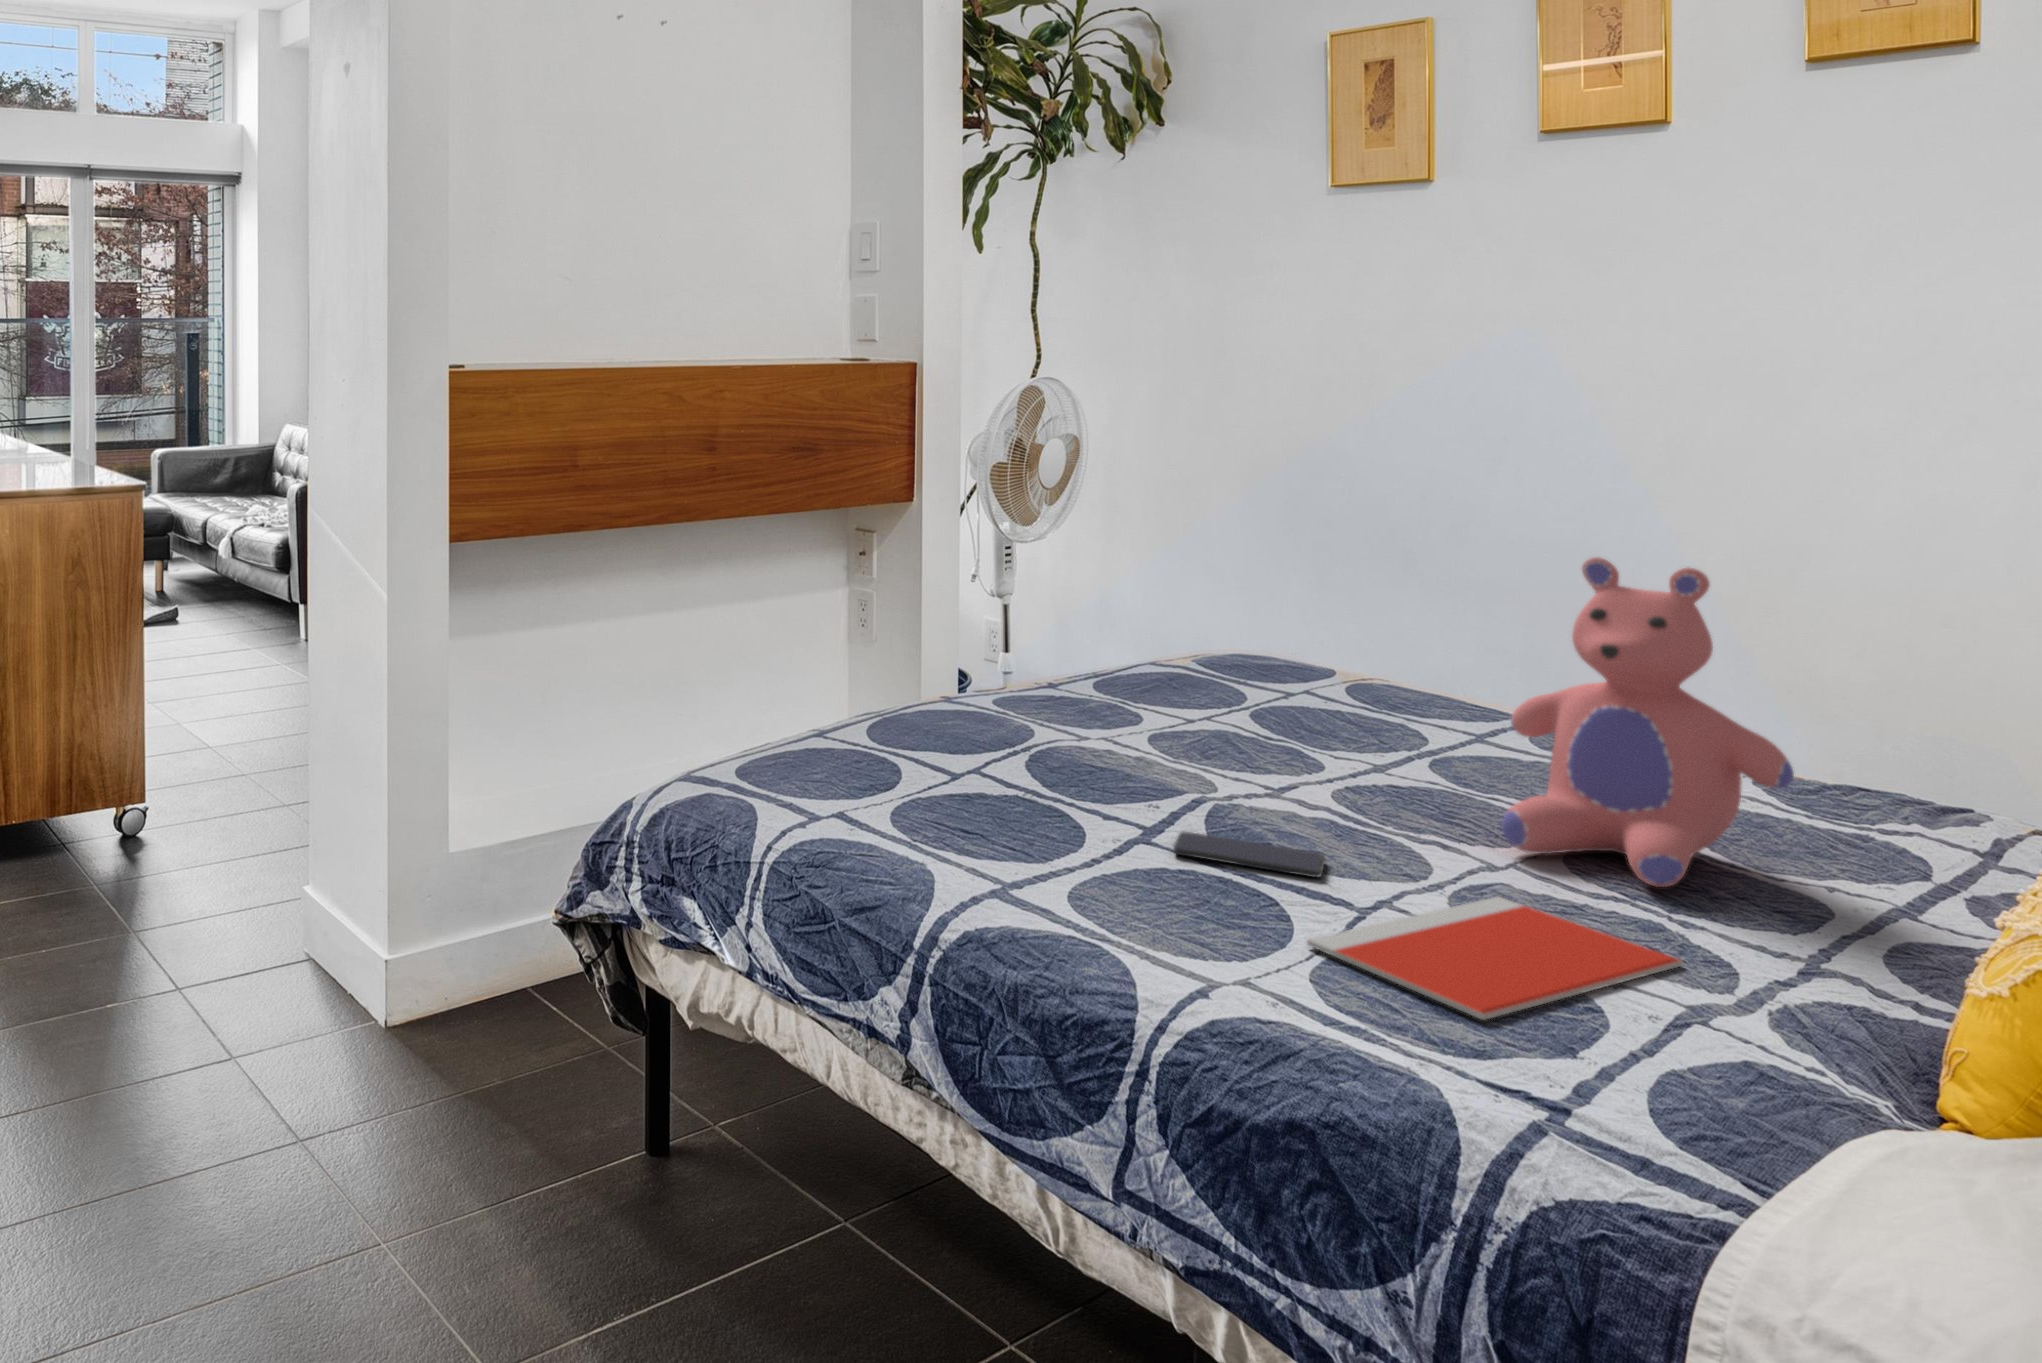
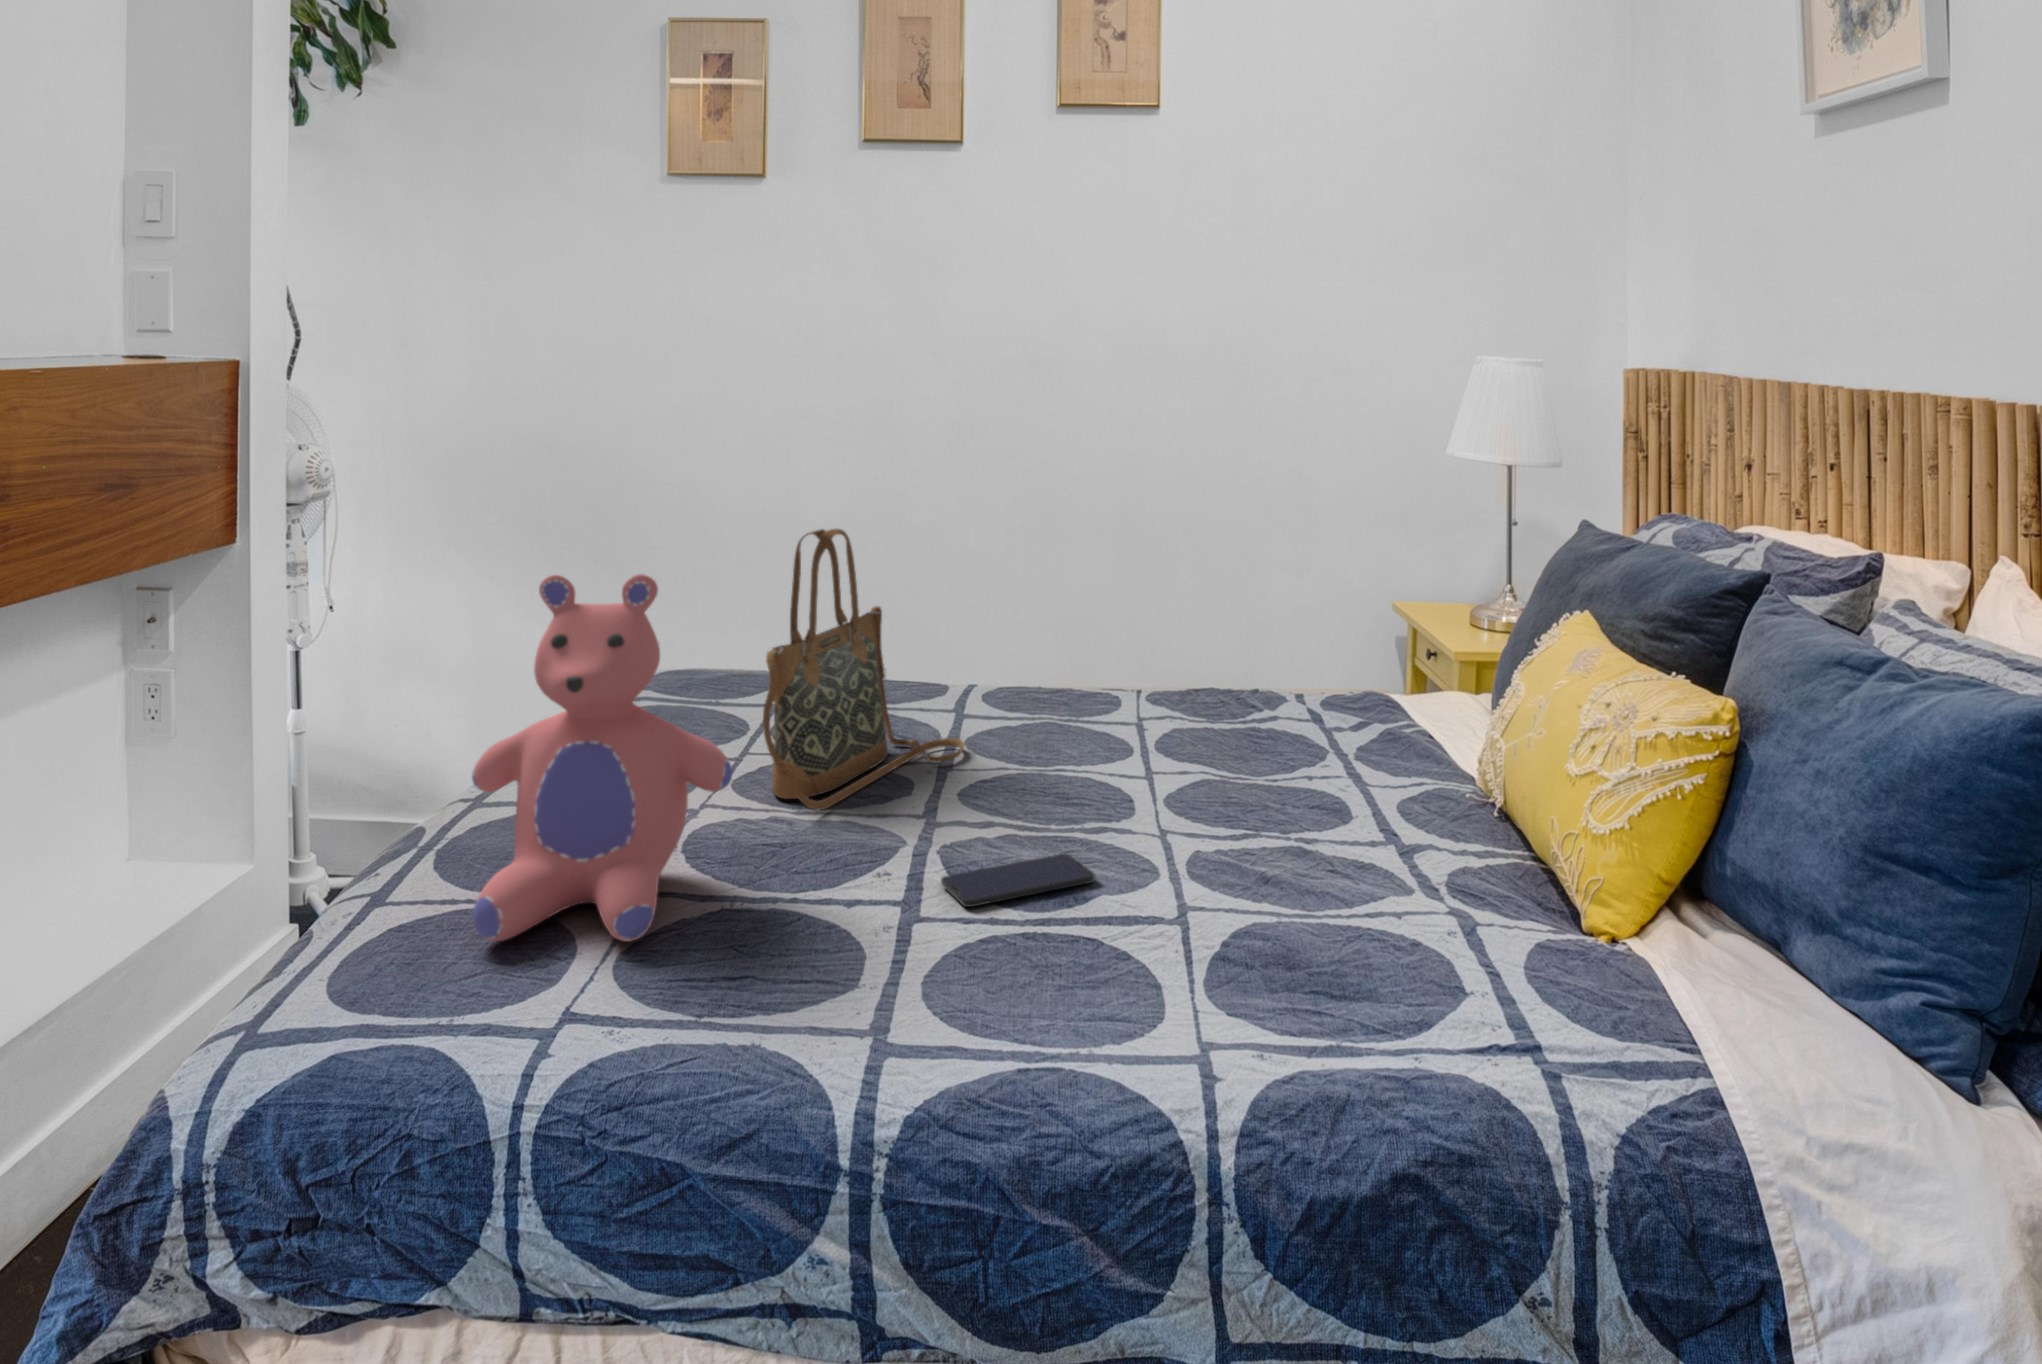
handbag: none [1121,532,1384,778] -> present [763,529,964,810]
teddy bear: present [1502,557,1794,887] -> present [472,574,732,942]
notebook: present [1307,897,1683,1020] -> none [1203,844,1401,979]

